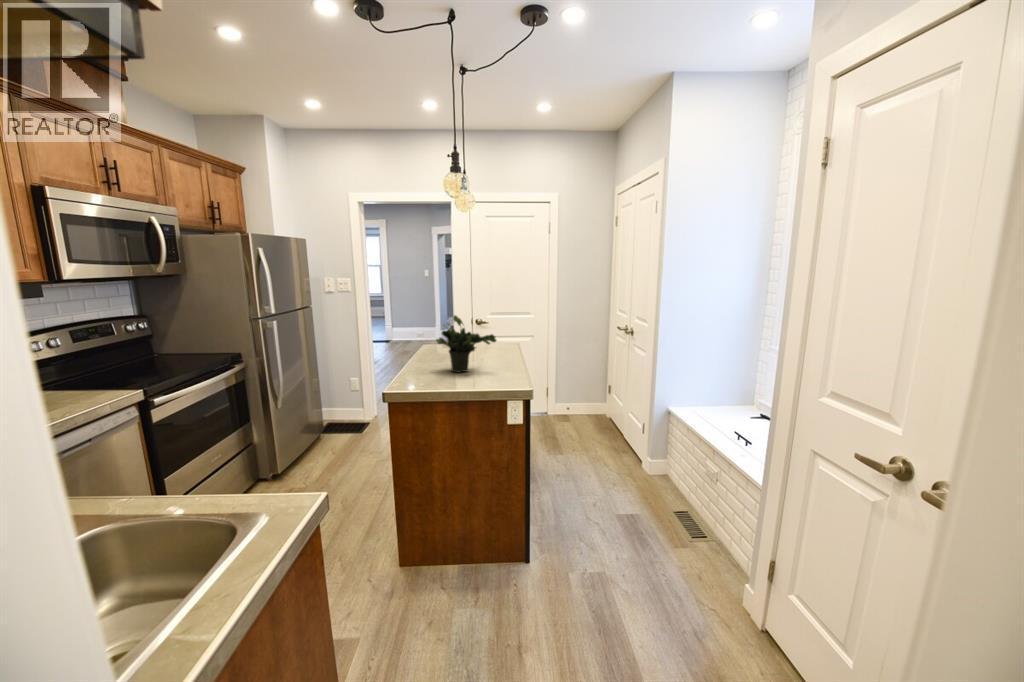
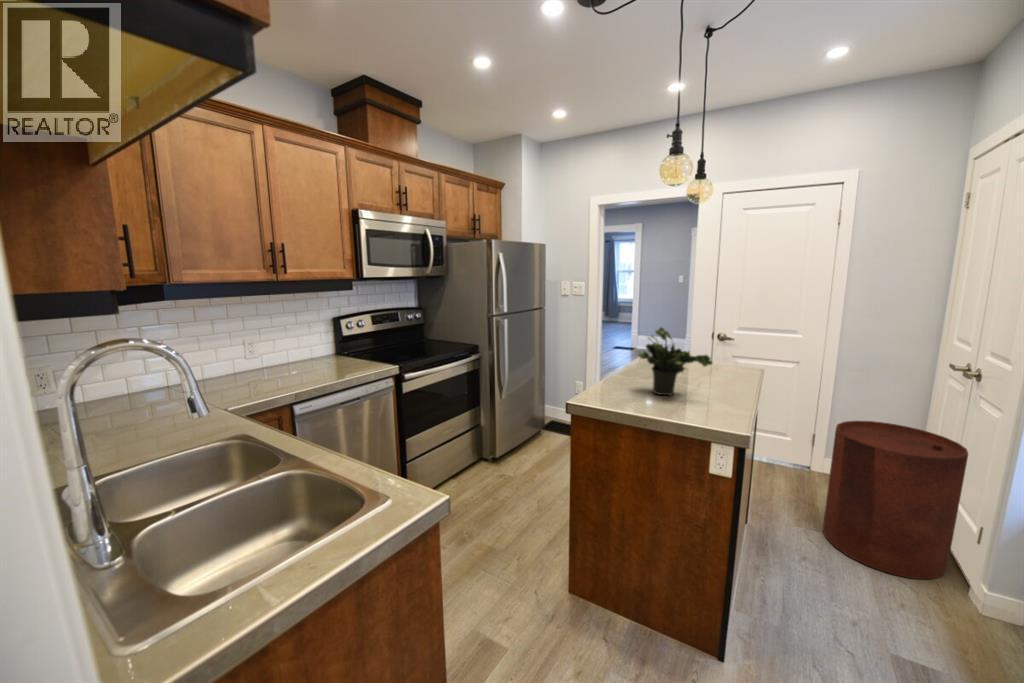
trash can: none [564,370,633,468] -> present [823,421,968,579]

